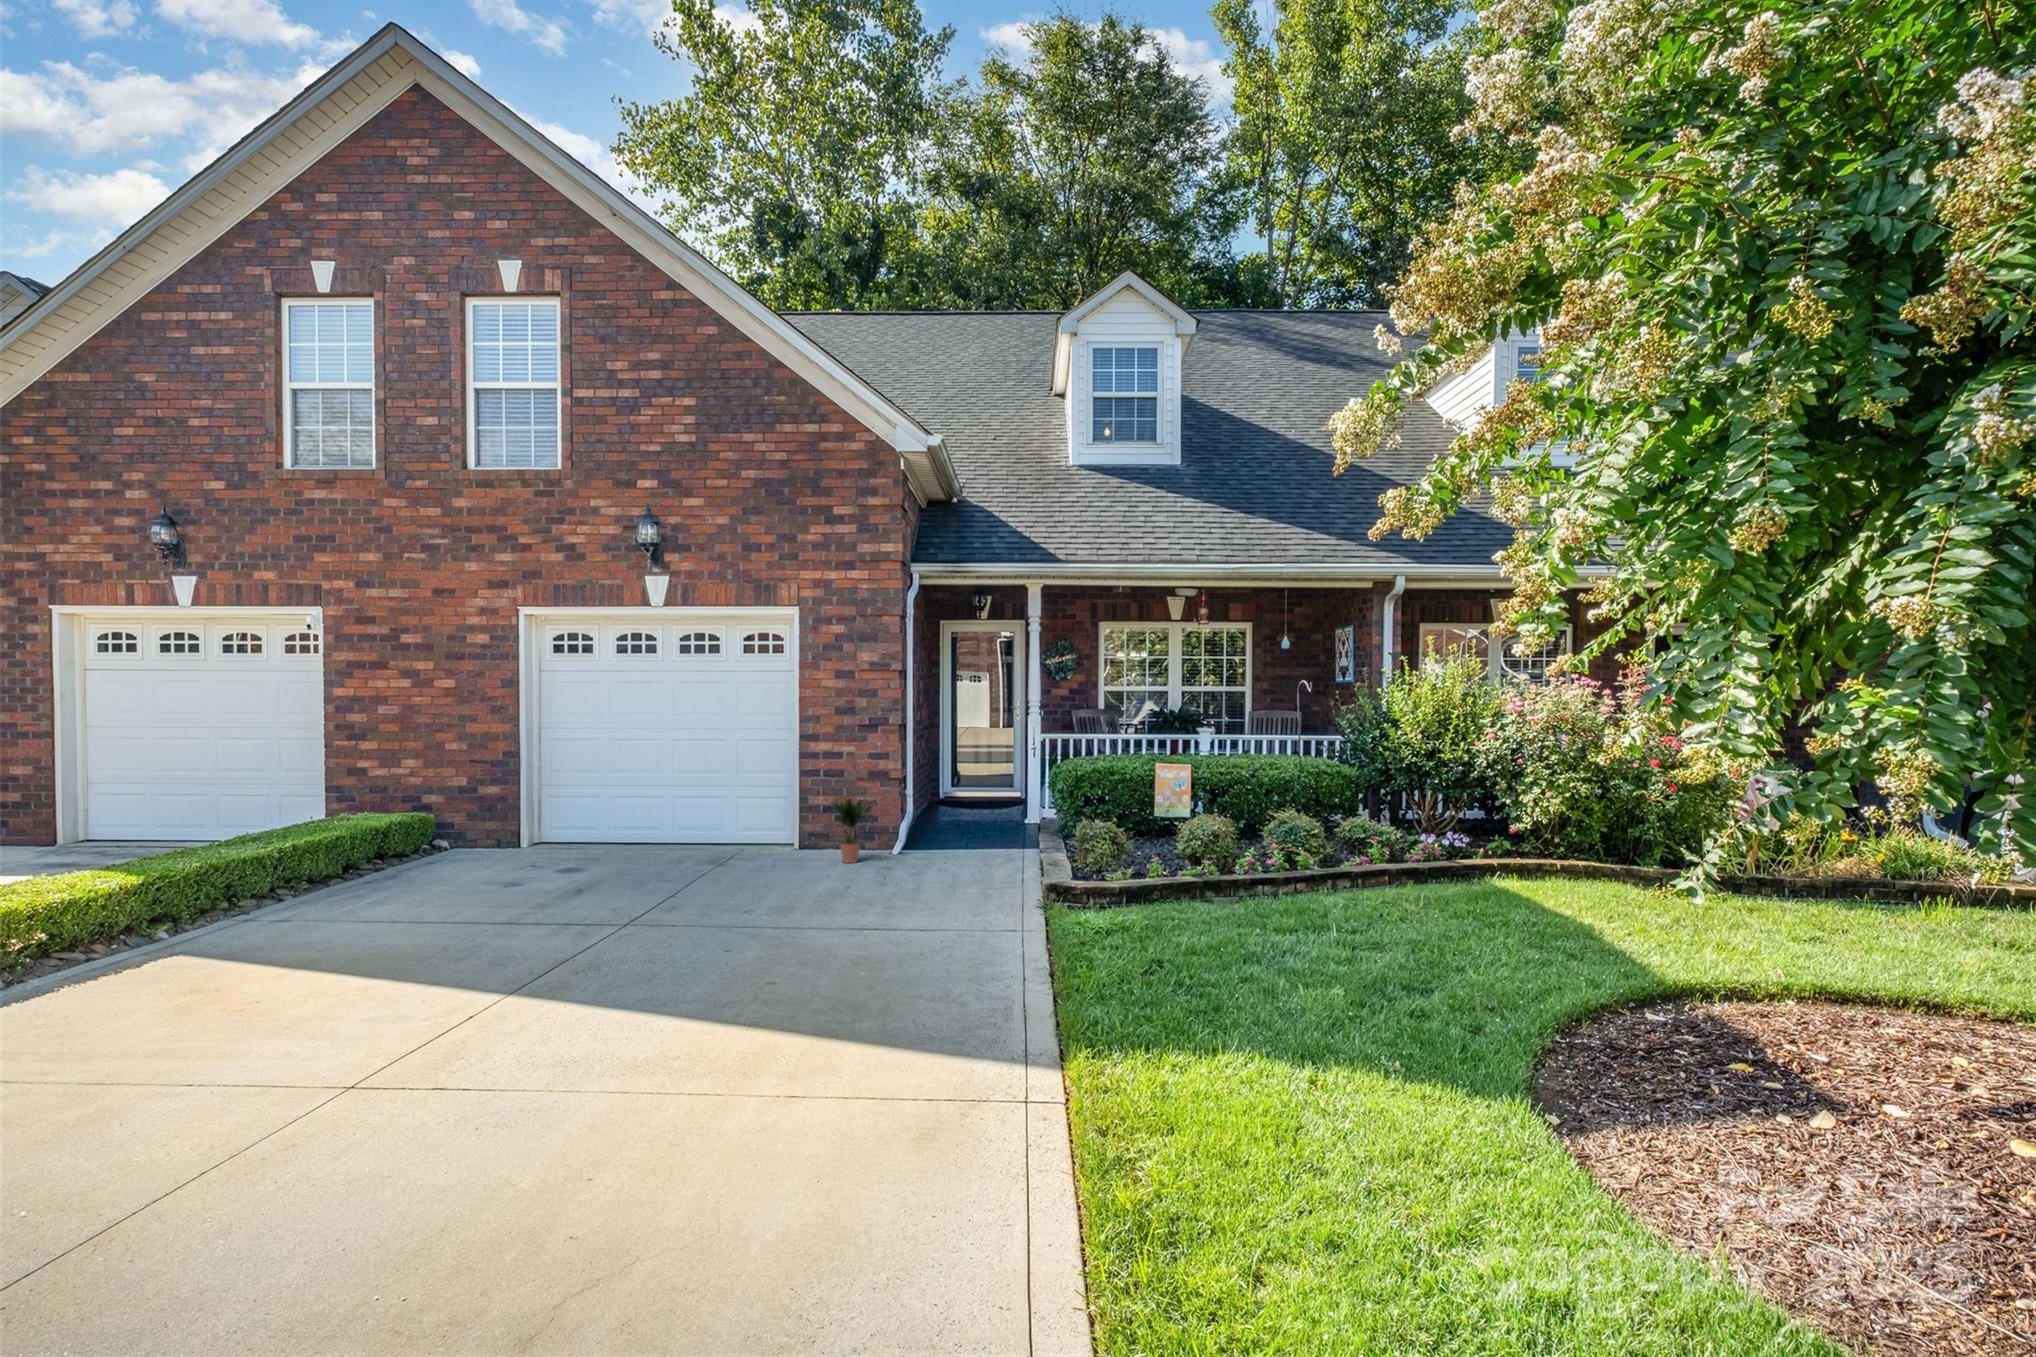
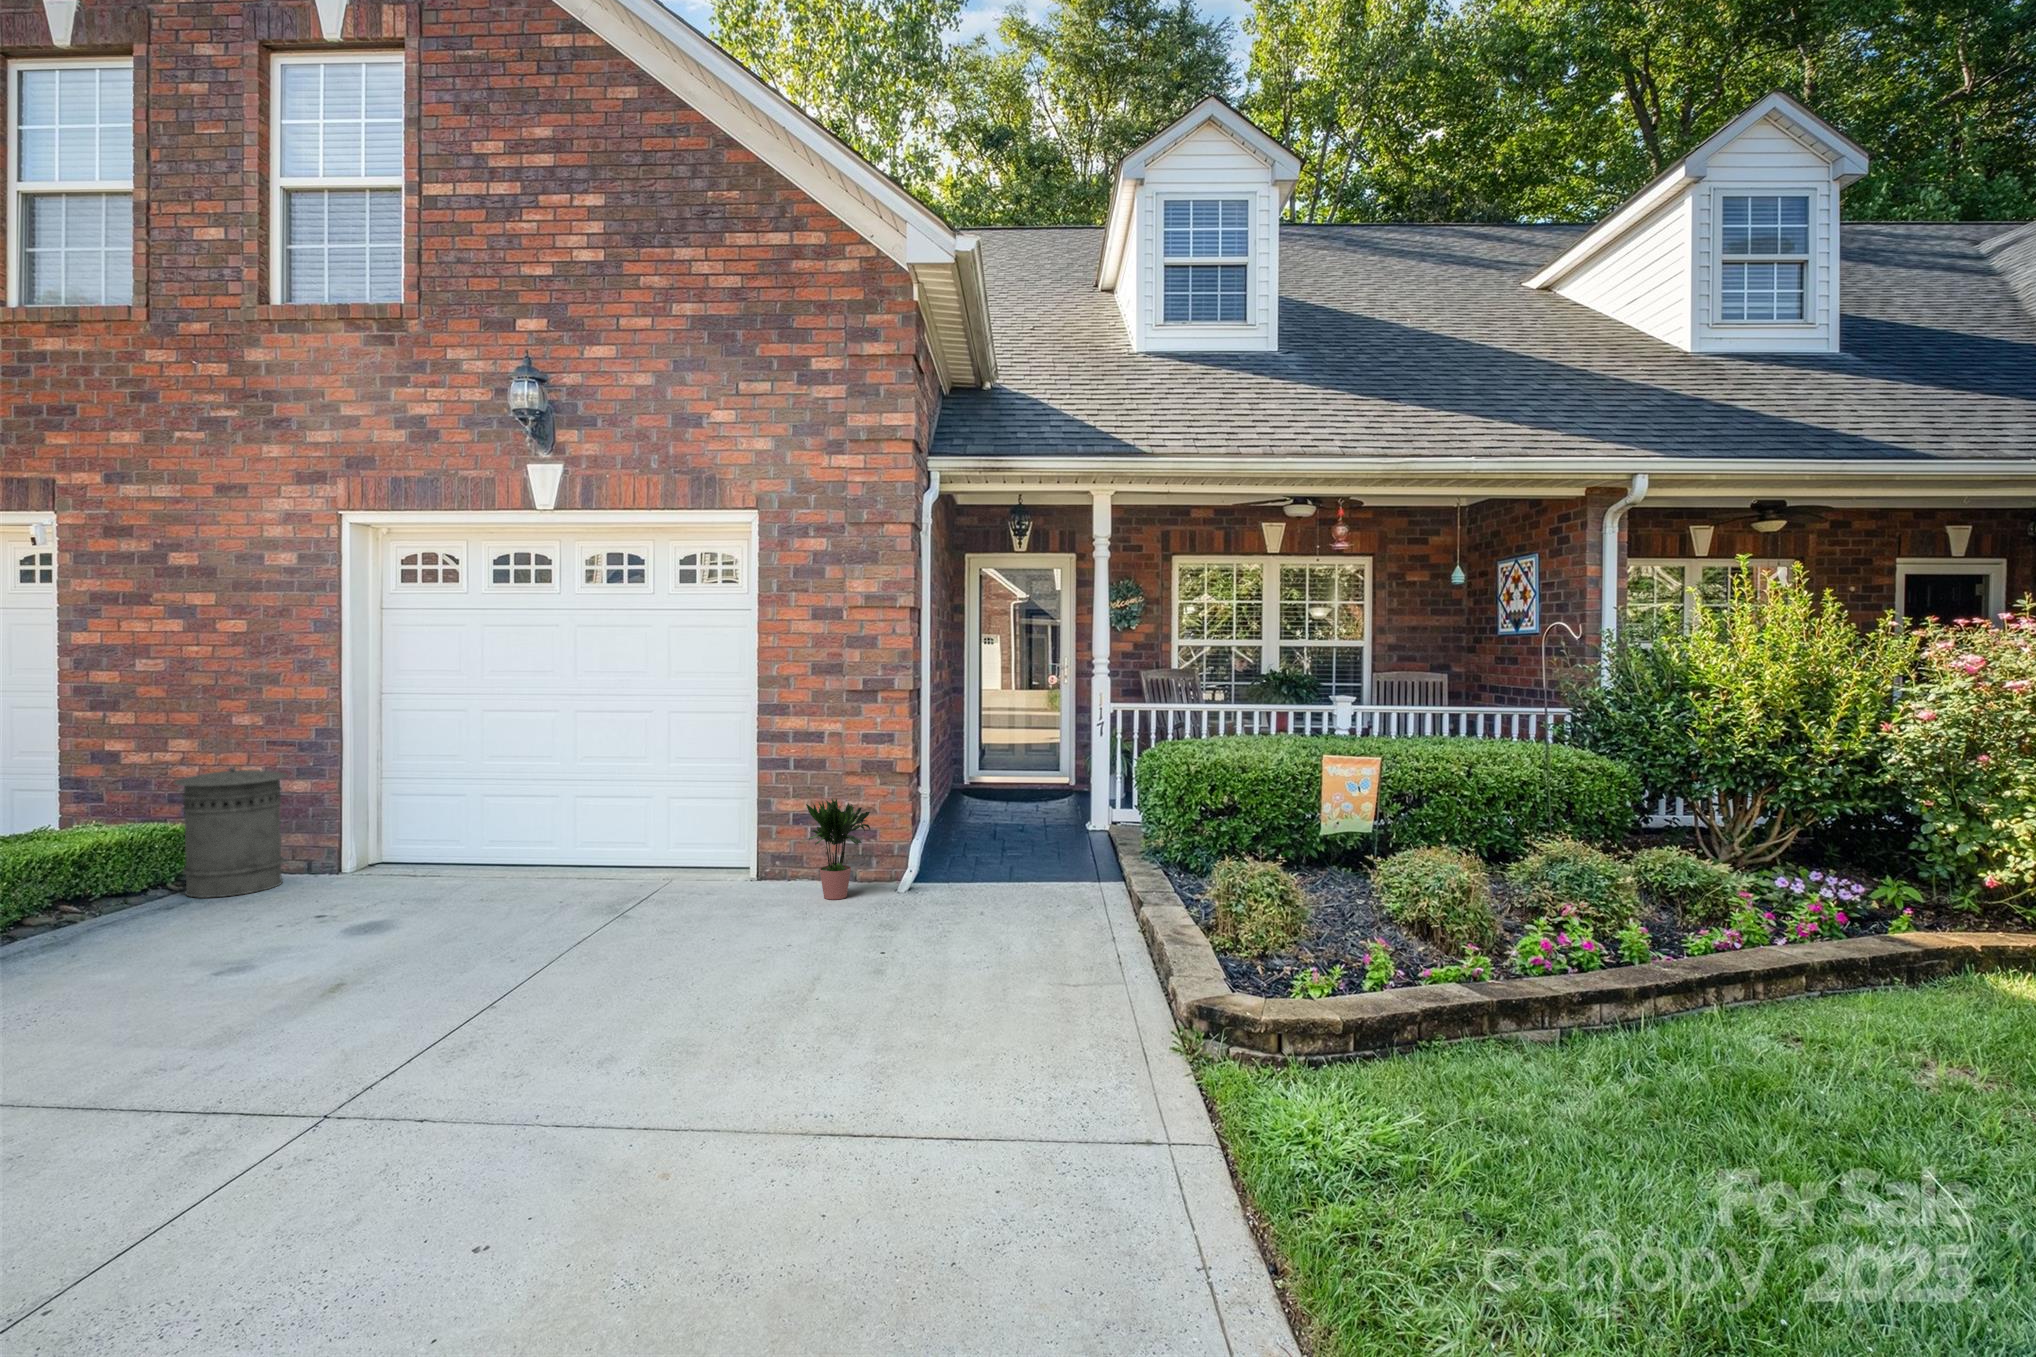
trash can: none [414,778,482,863] -> present [175,768,288,898]

